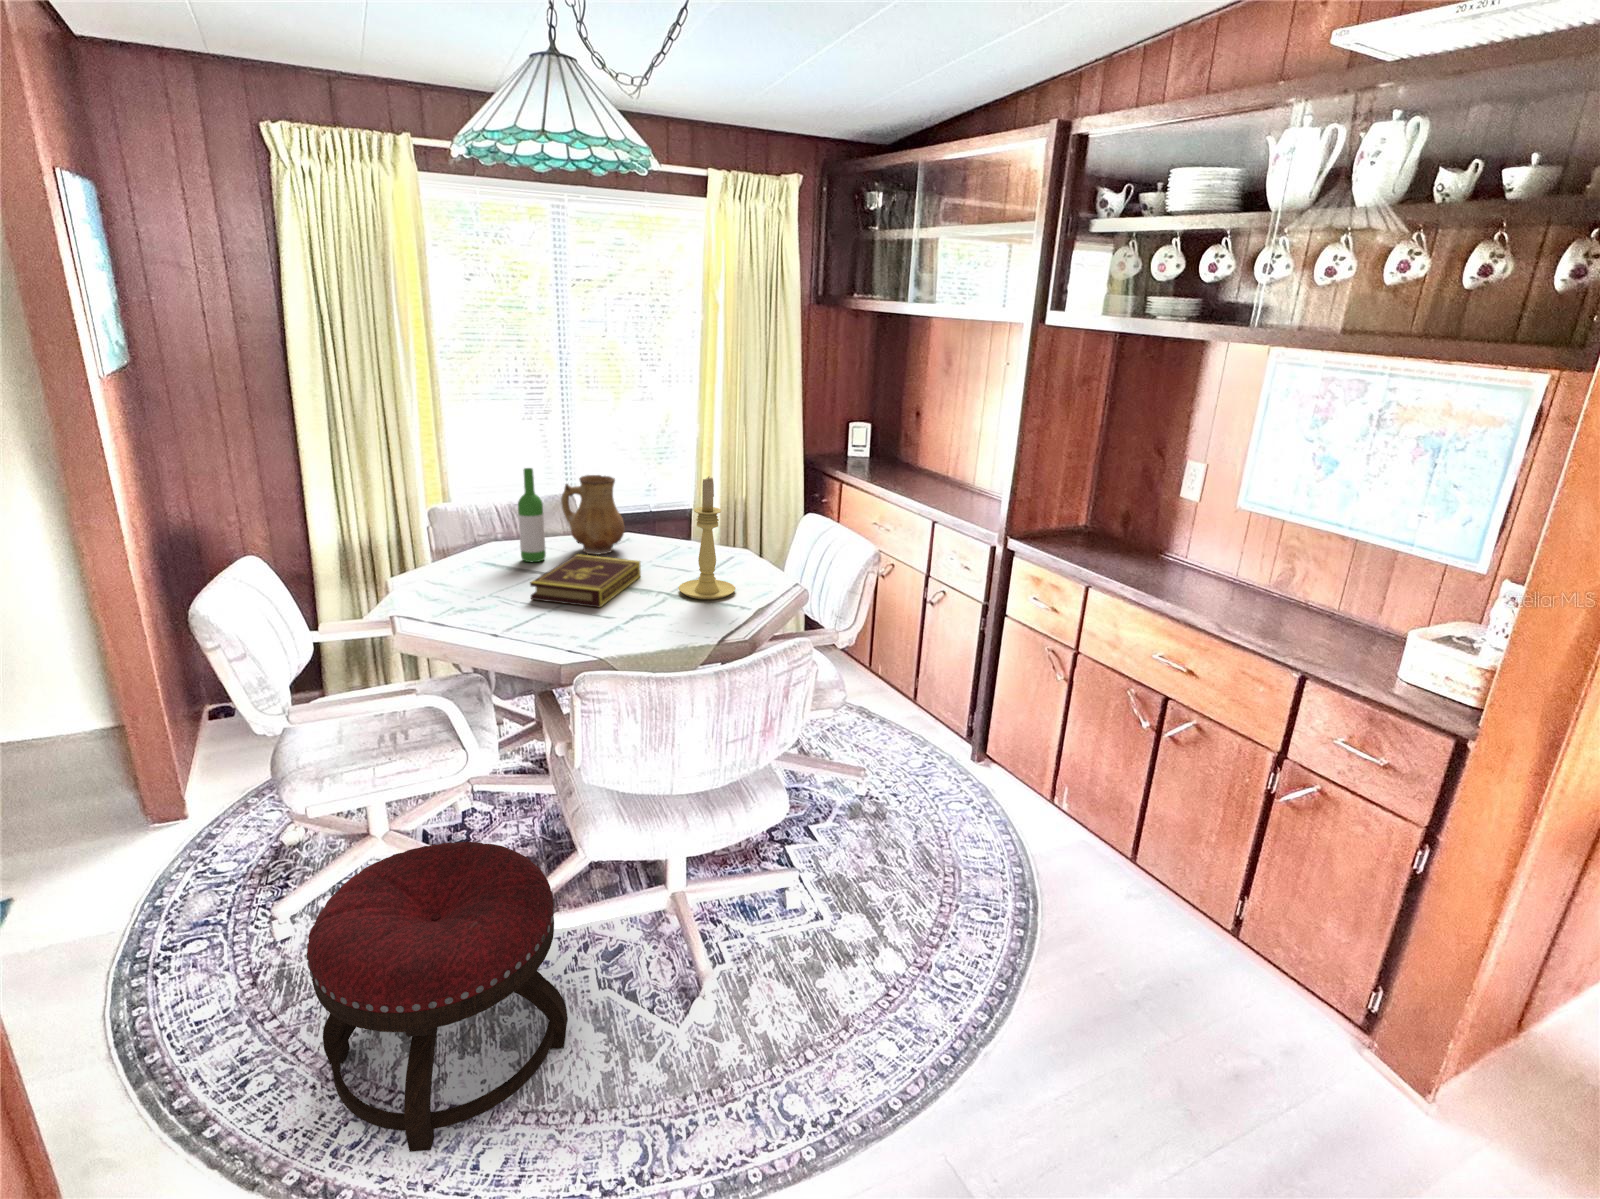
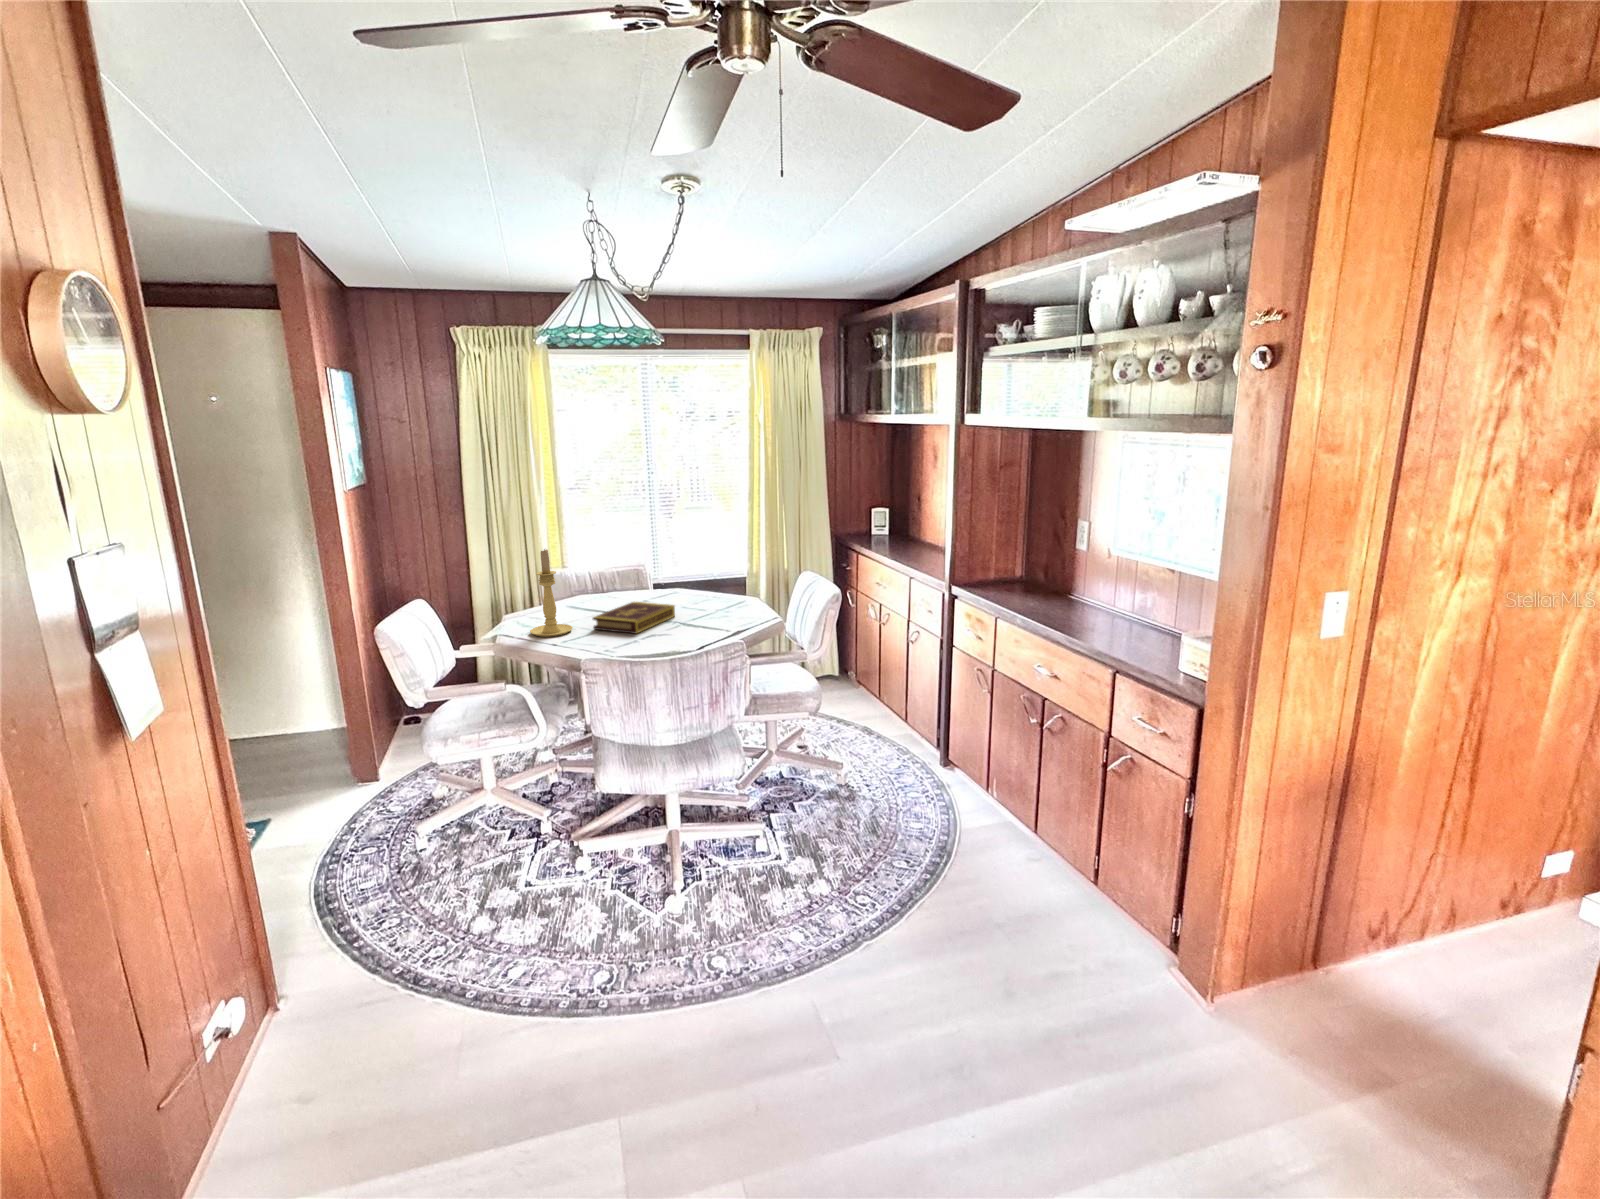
wine bottle: present [518,468,546,562] -> none [597,543,616,609]
ceramic pitcher: present [561,475,624,554] -> none [629,548,674,604]
candle holder: present [679,477,735,599] -> present [530,549,573,637]
ottoman: present [306,842,568,1152] -> none [416,778,582,964]

